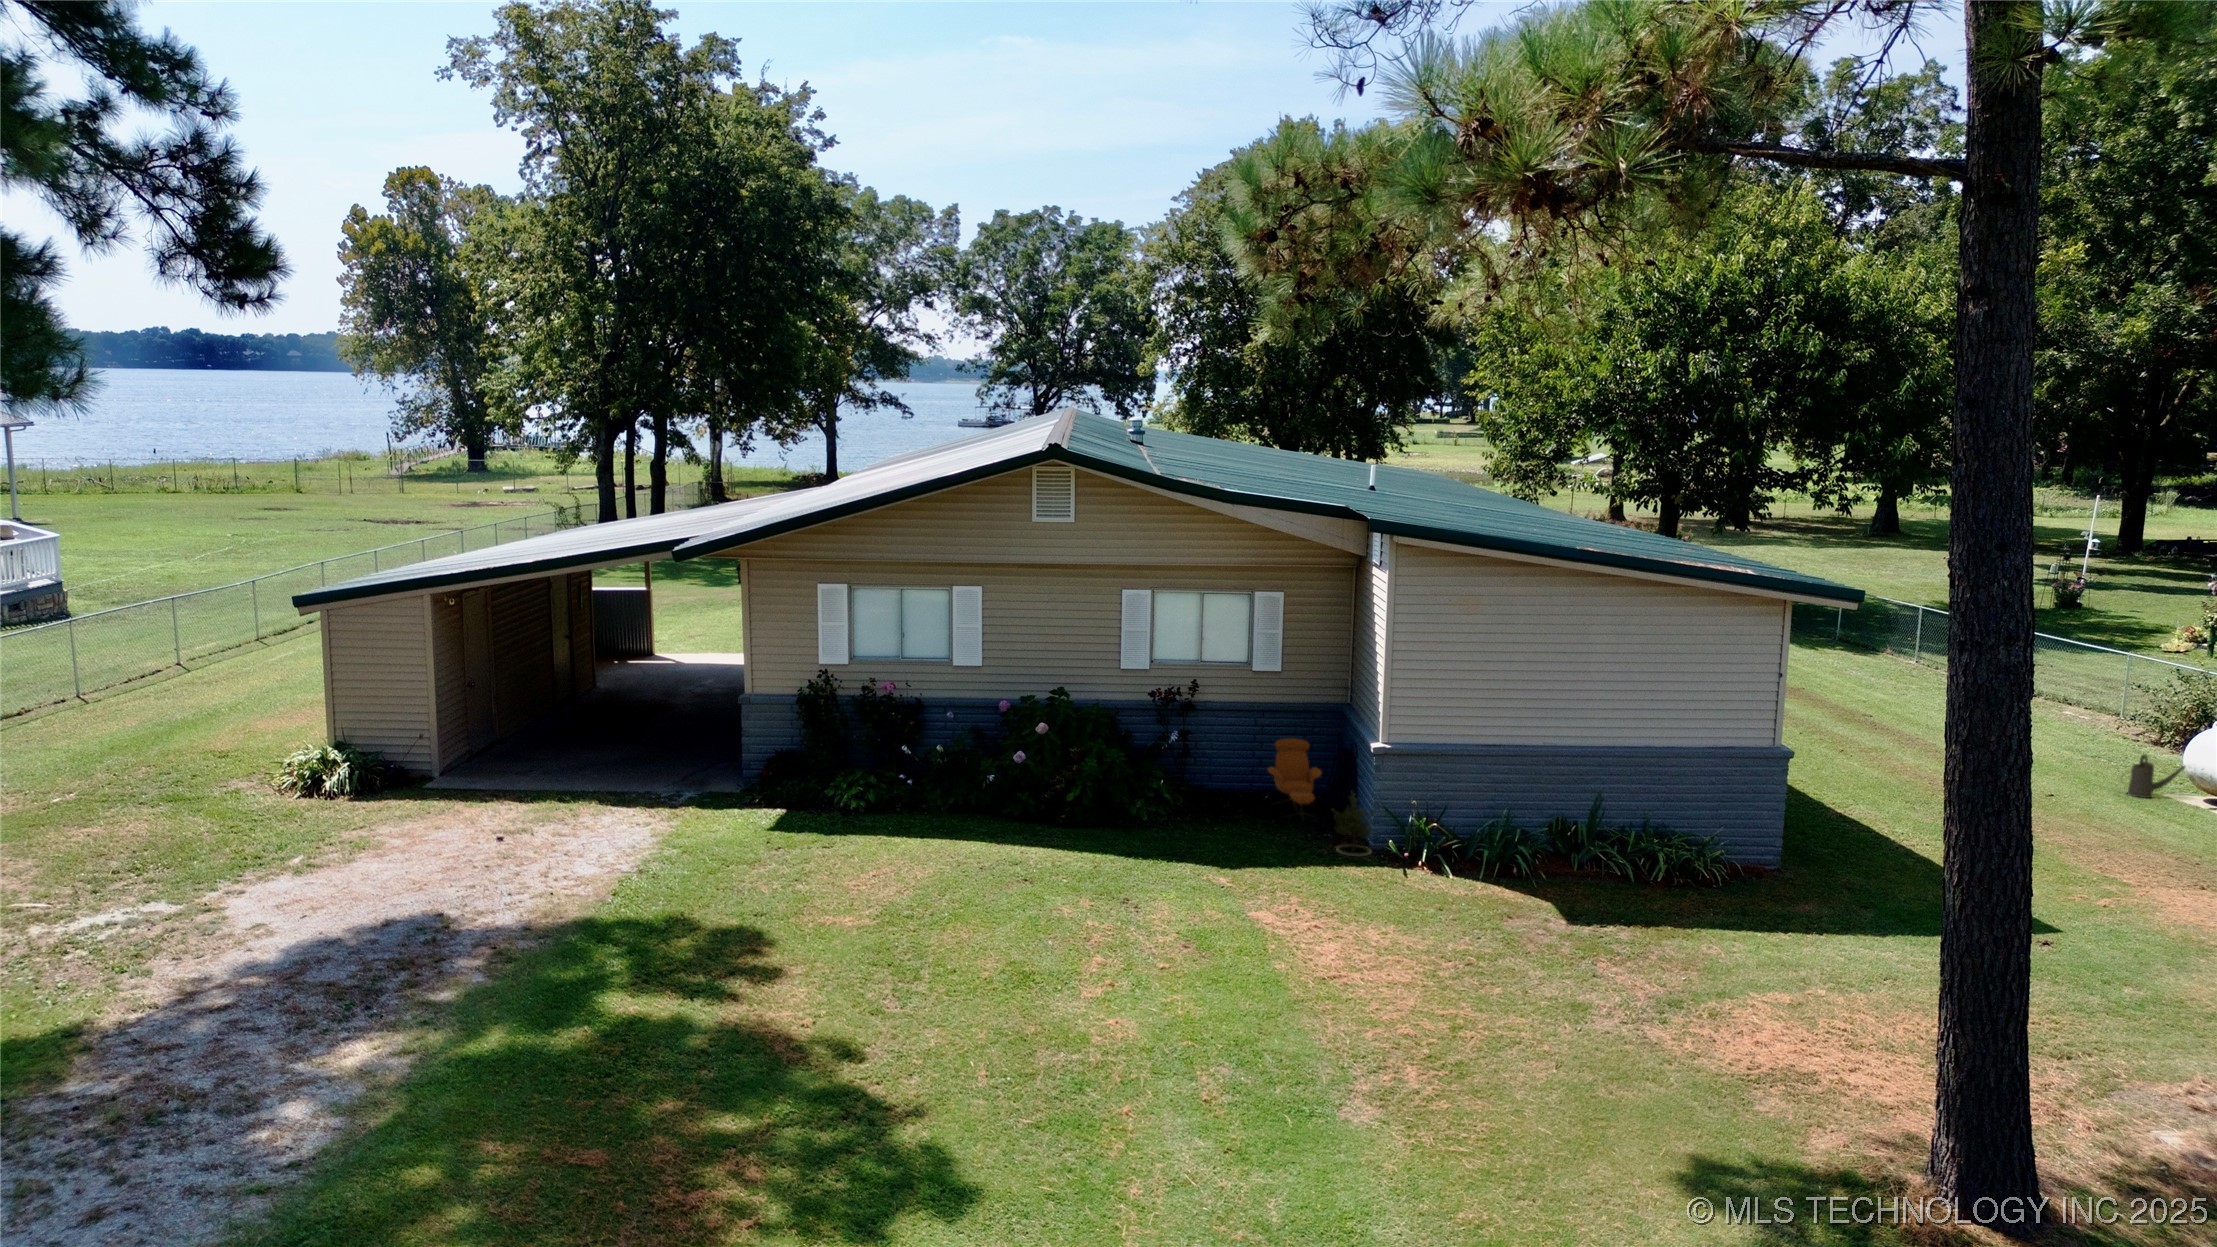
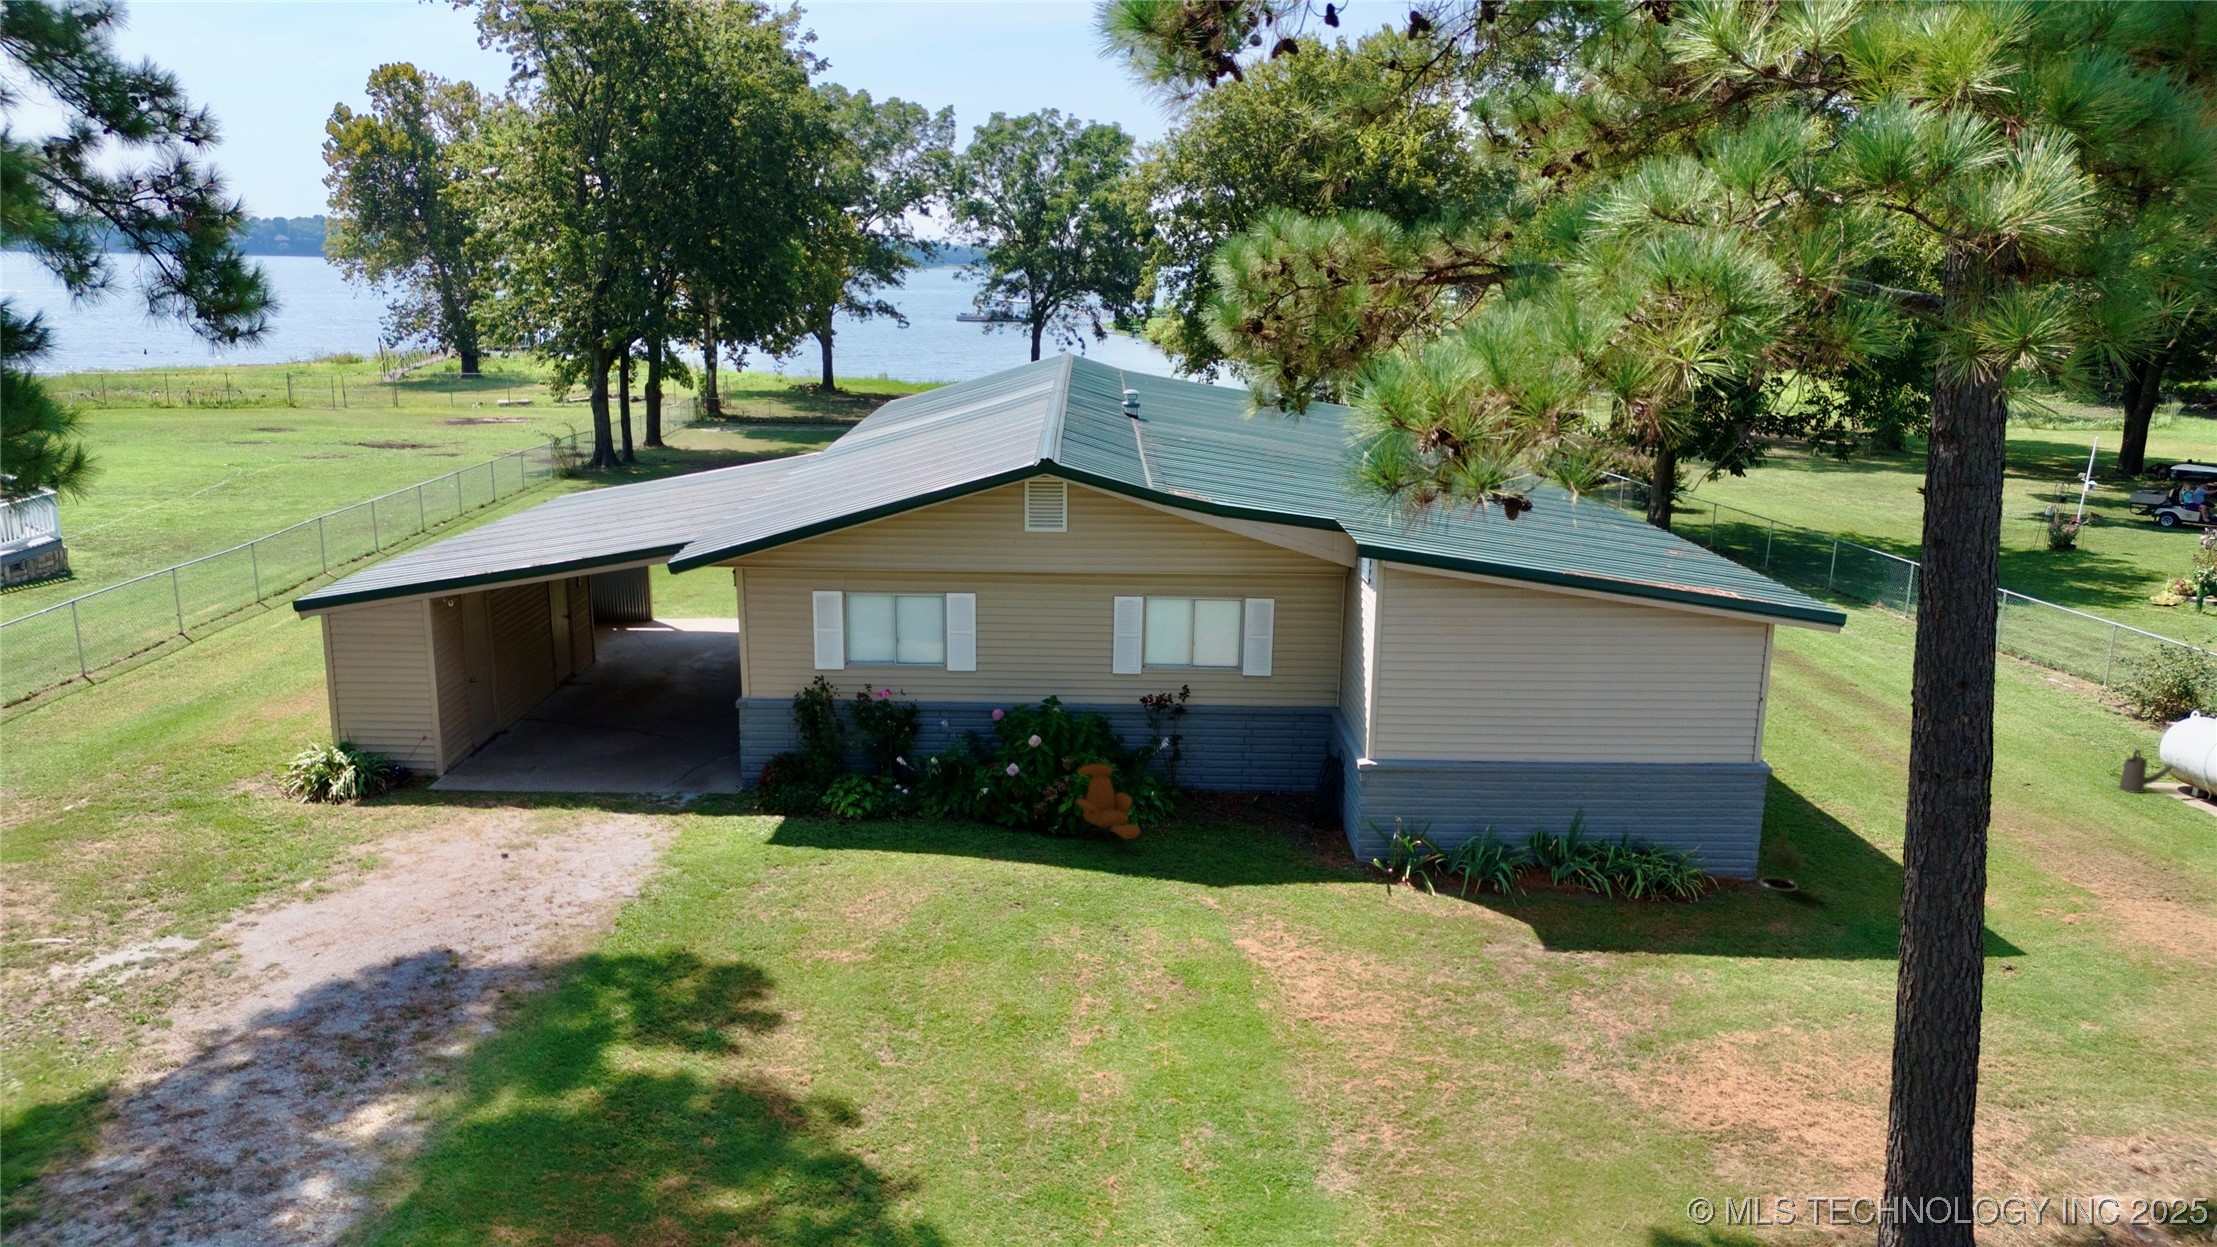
lounge chair: present [1267,738,1321,818] -> present [1076,764,1140,857]
potted tree: present [1333,794,1373,857] -> present [1760,833,1803,892]

